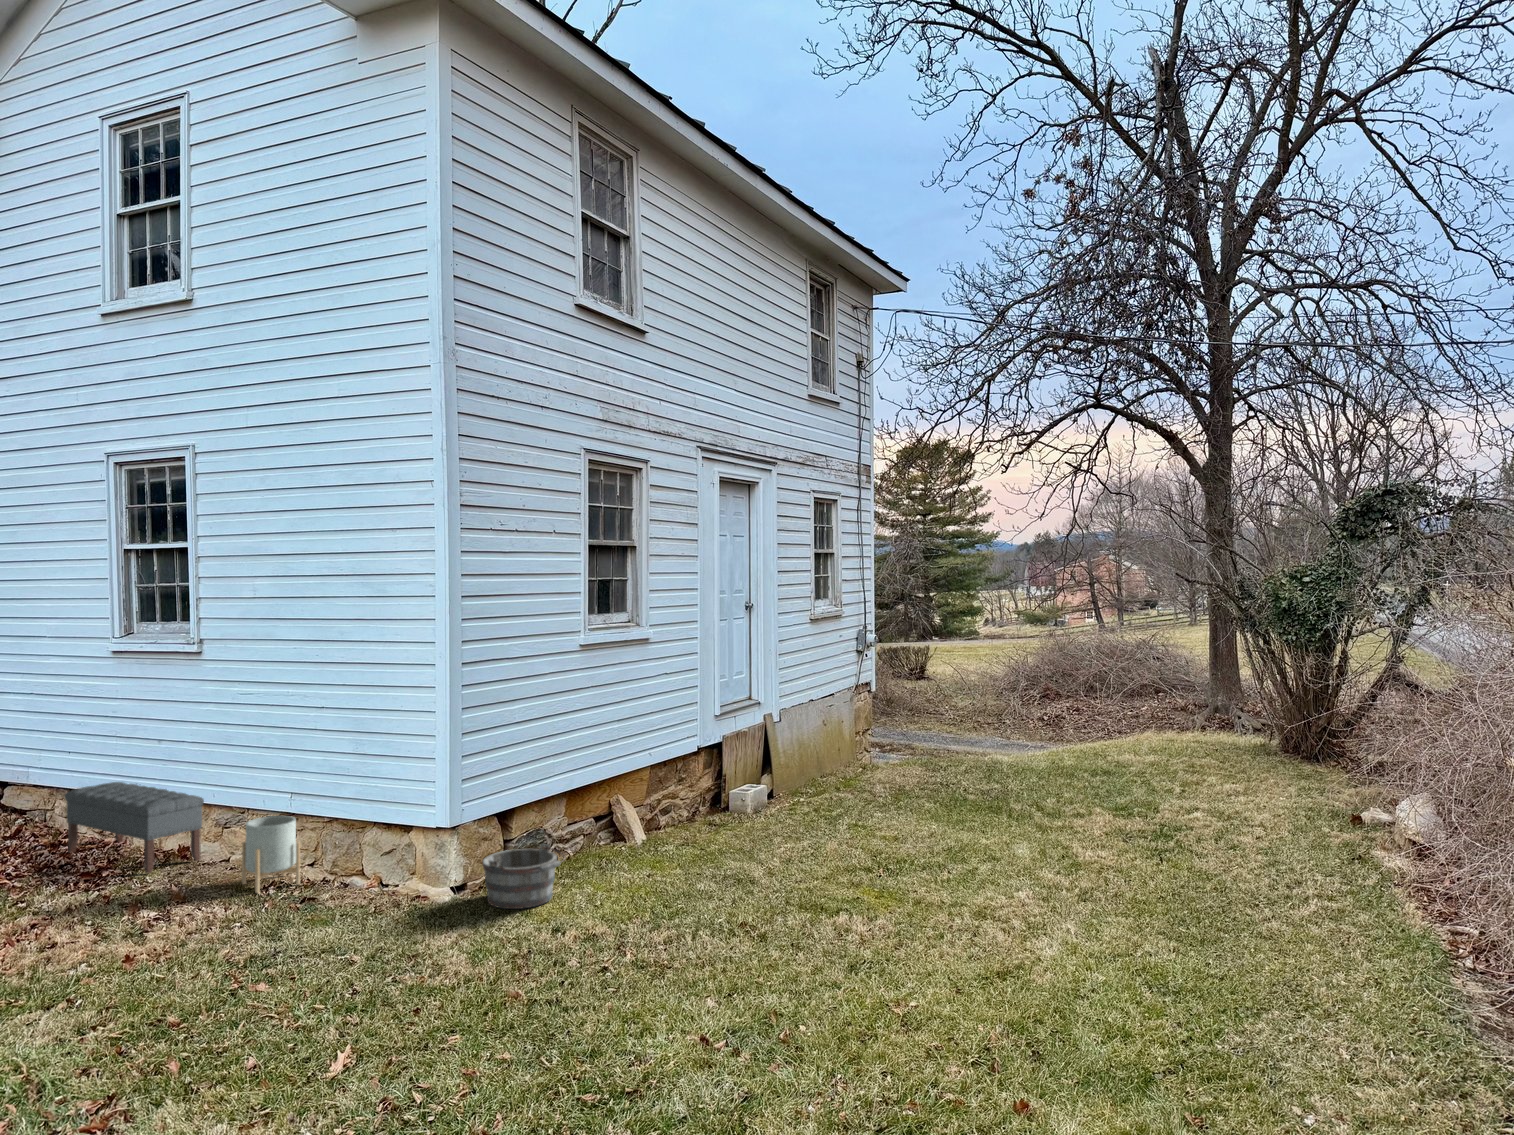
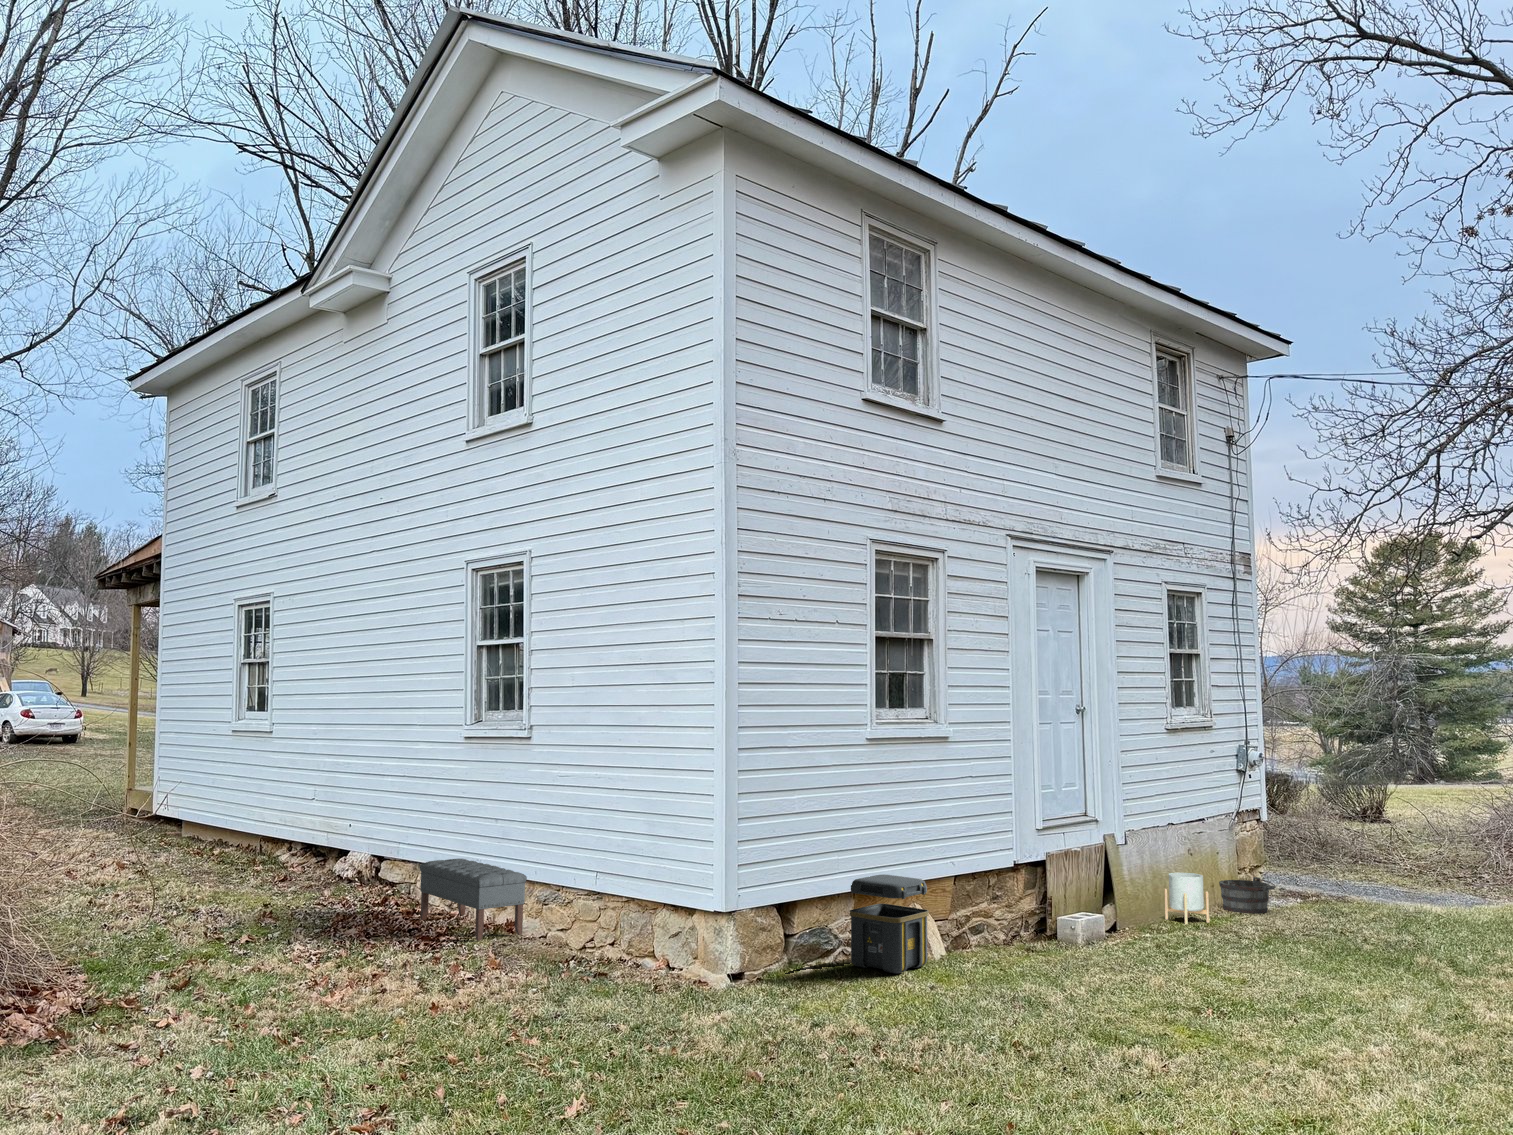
toolbox: none [563,771,638,865] -> present [850,874,929,973]
planter: present [242,816,300,893] -> present [1165,873,1209,924]
bucket: present [483,844,565,909] -> present [1219,877,1275,914]

